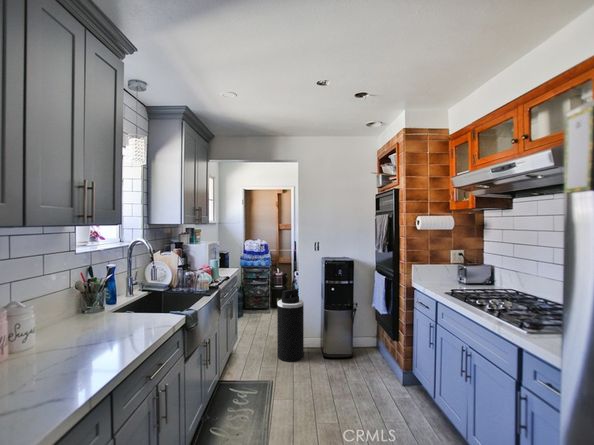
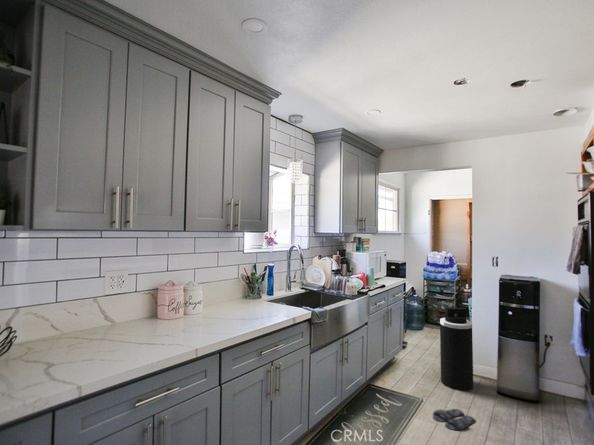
slippers: none [286,379,317,398] -> present [433,409,475,430]

